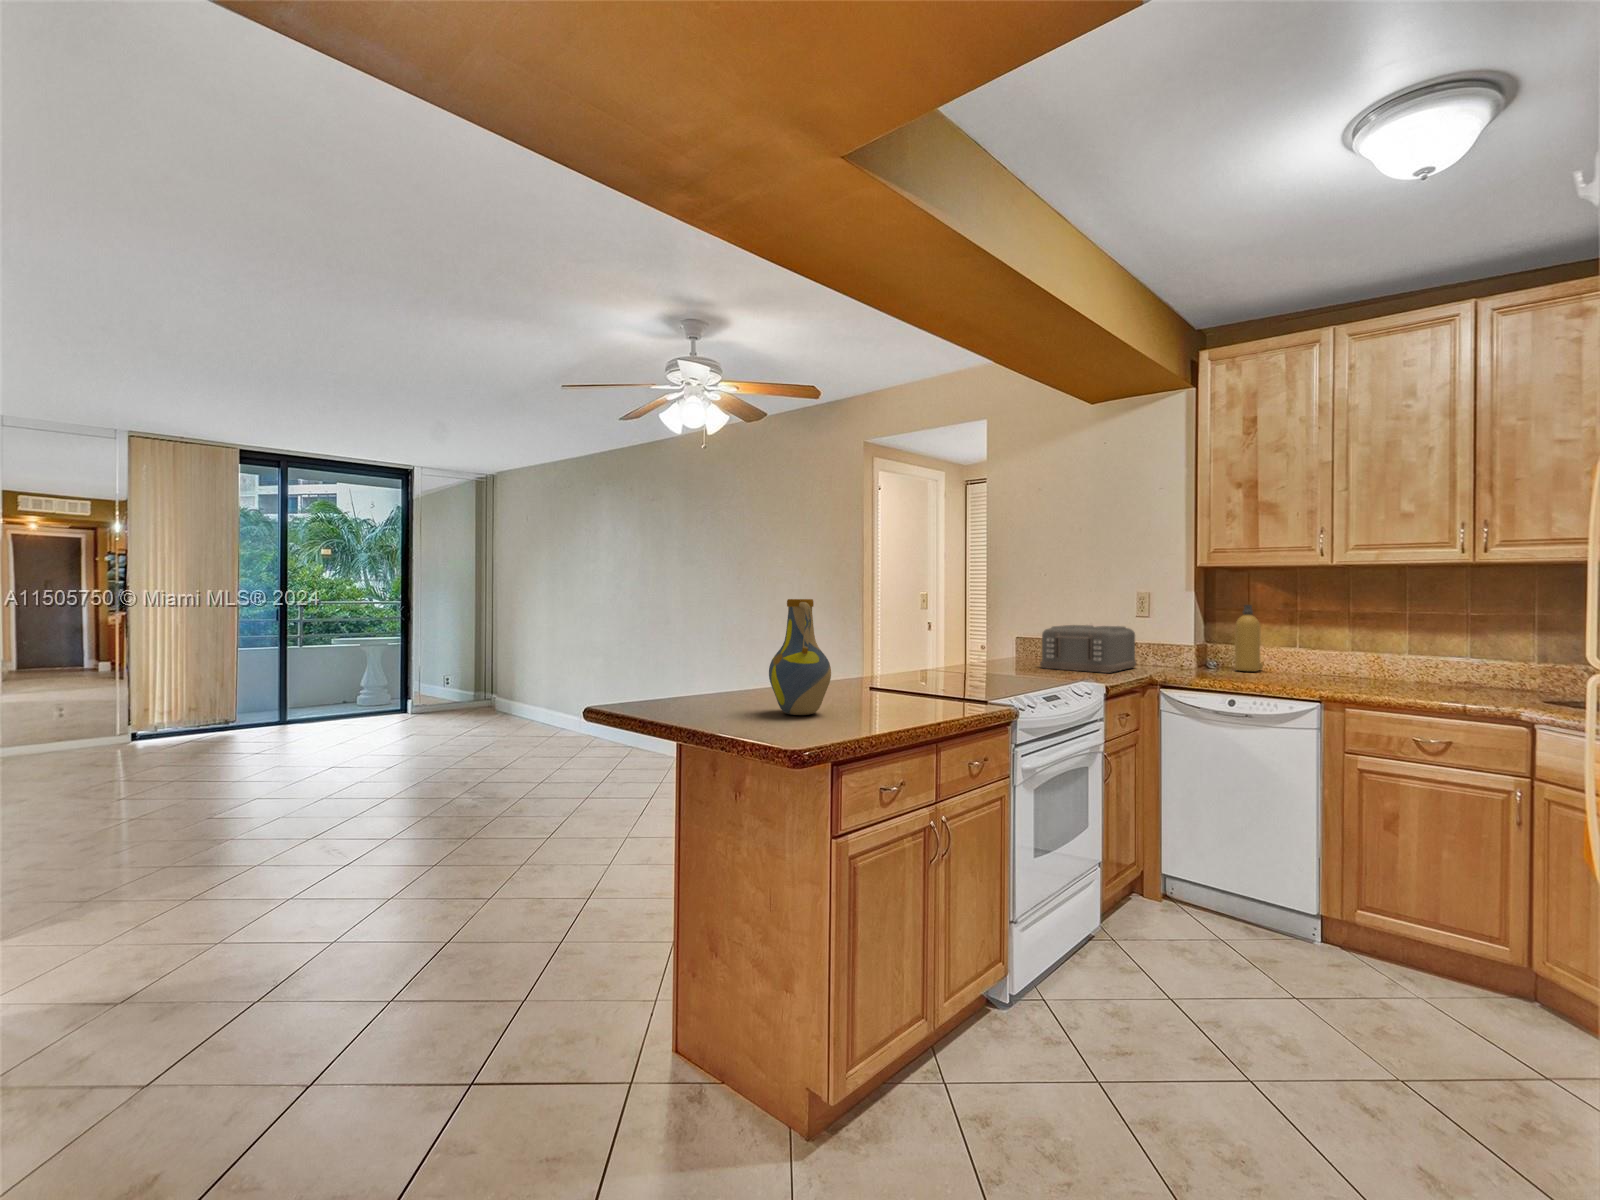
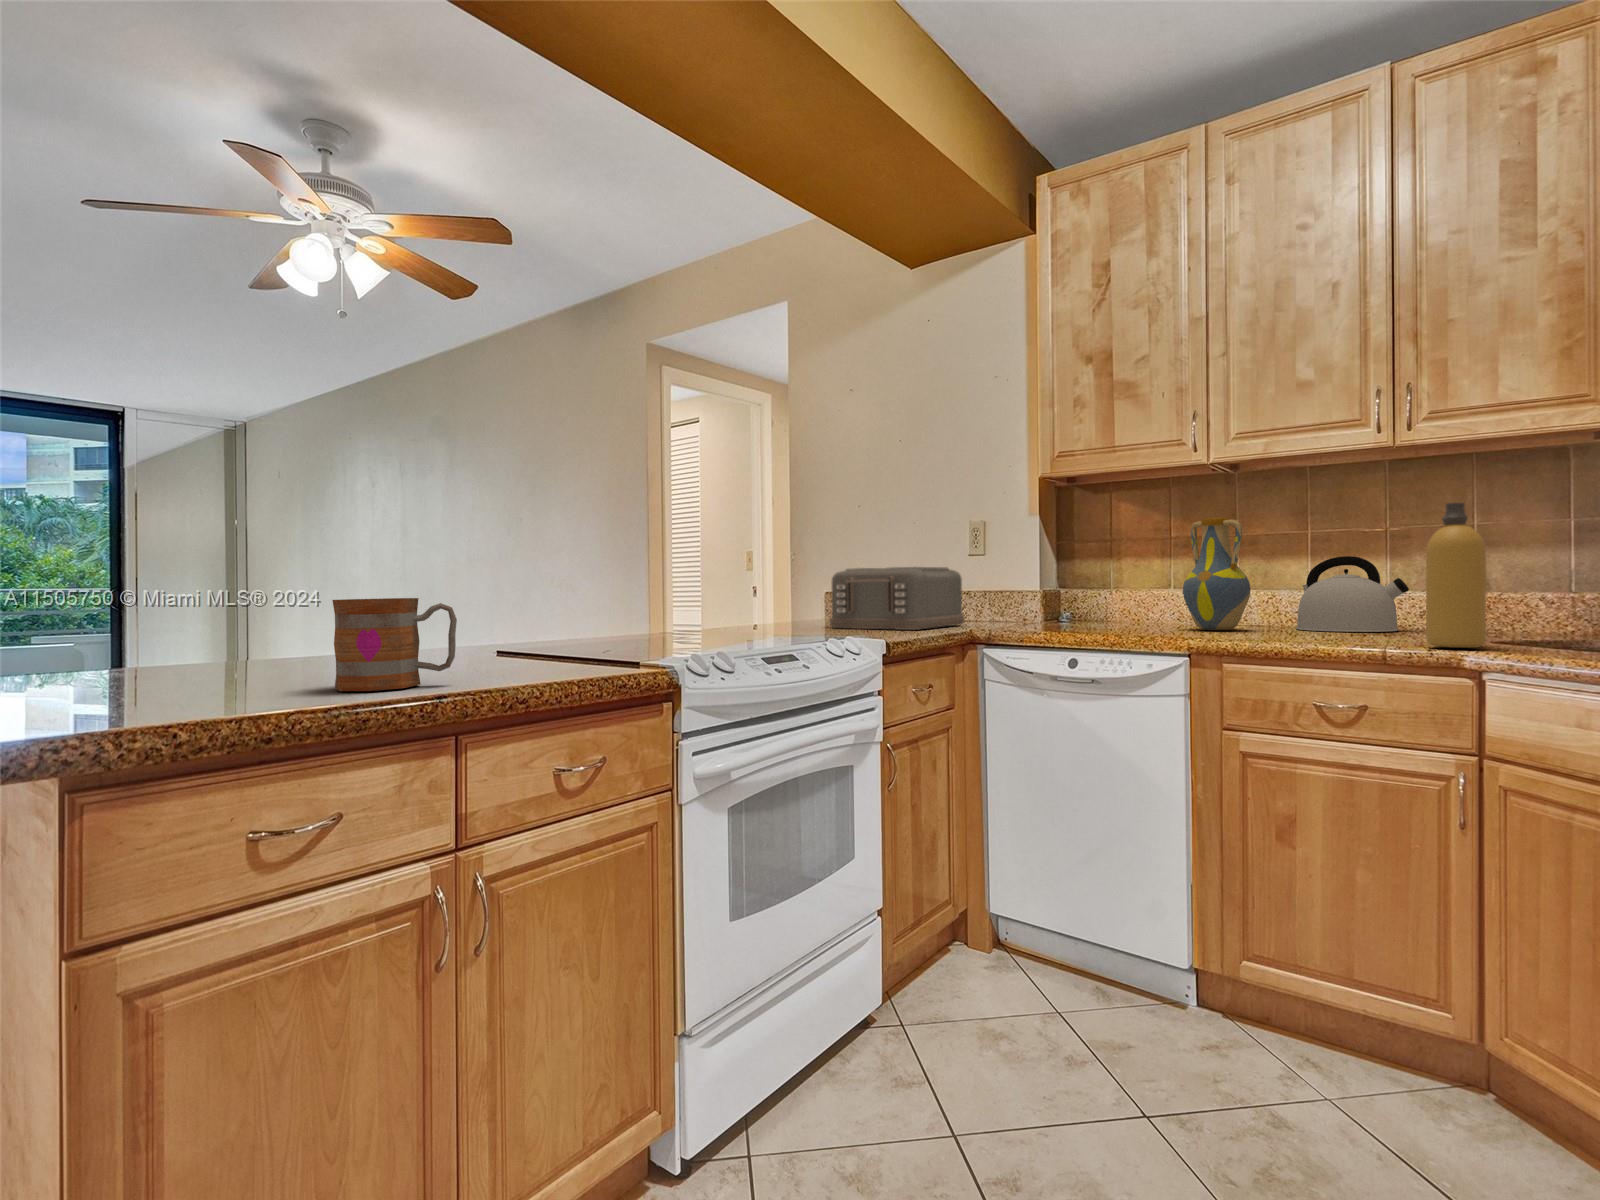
vase: present [769,599,831,715] -> present [1183,518,1250,630]
bottle: present [1235,605,1263,671] -> present [1426,503,1487,648]
kettle: none [1395,631,1484,687] -> present [1296,556,1409,632]
mug: none [866,667,925,719] -> present [332,598,457,691]

